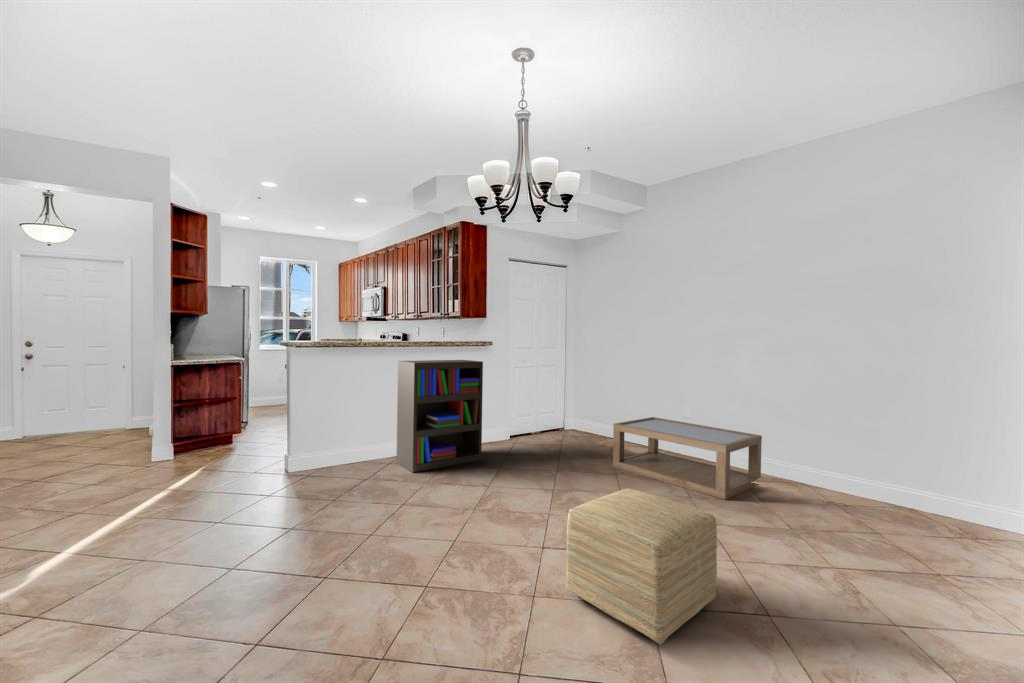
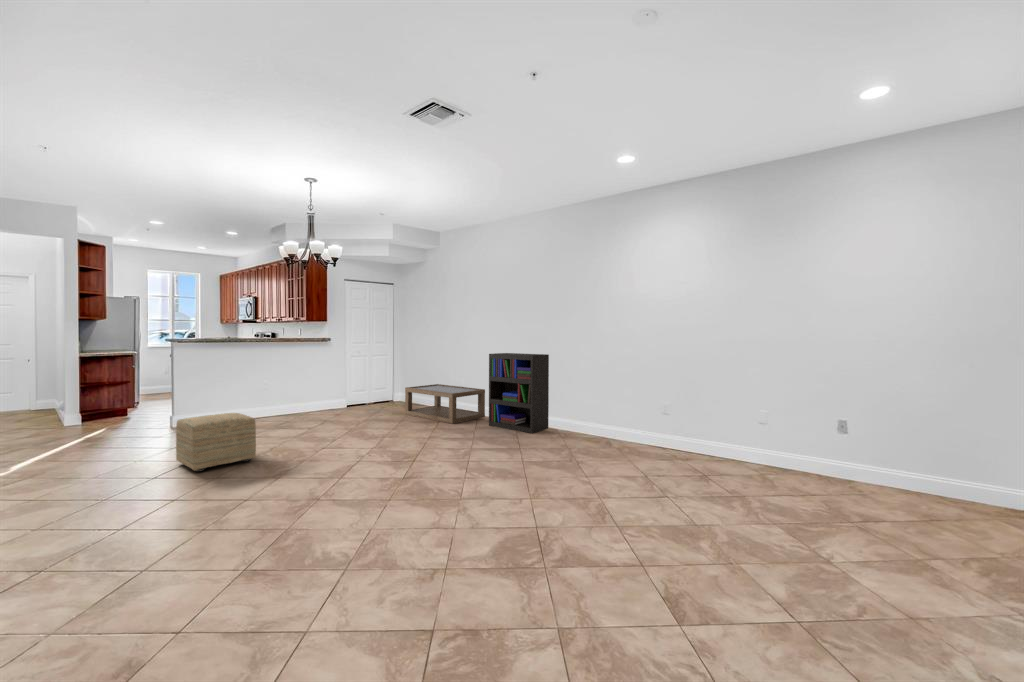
bookshelf: present [397,360,483,473] -> present [489,353,549,433]
ottoman: present [566,489,717,644] -> present [176,413,256,472]

